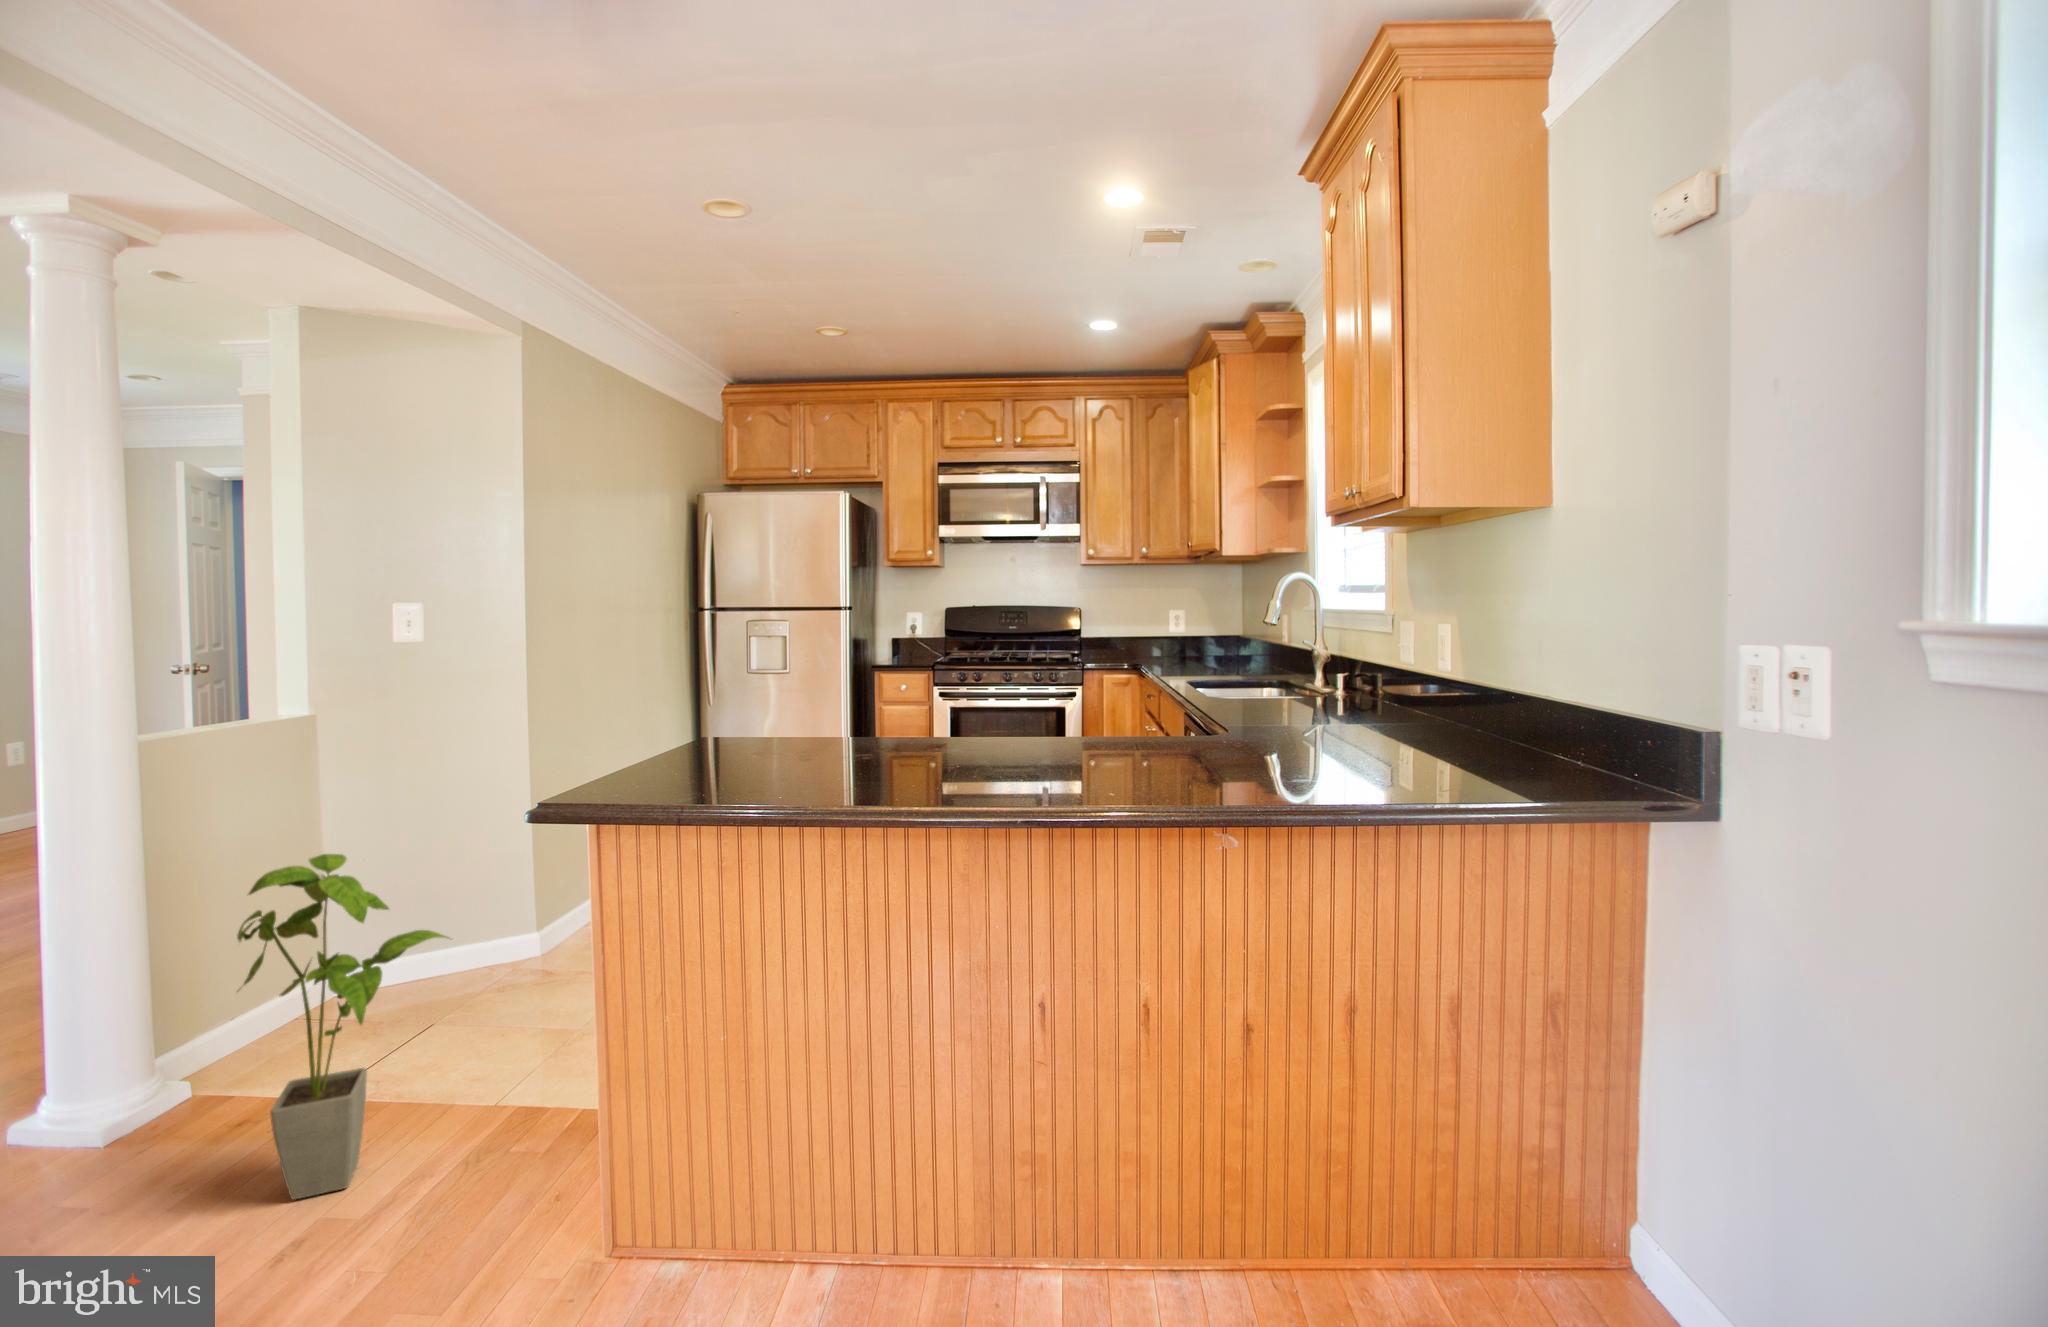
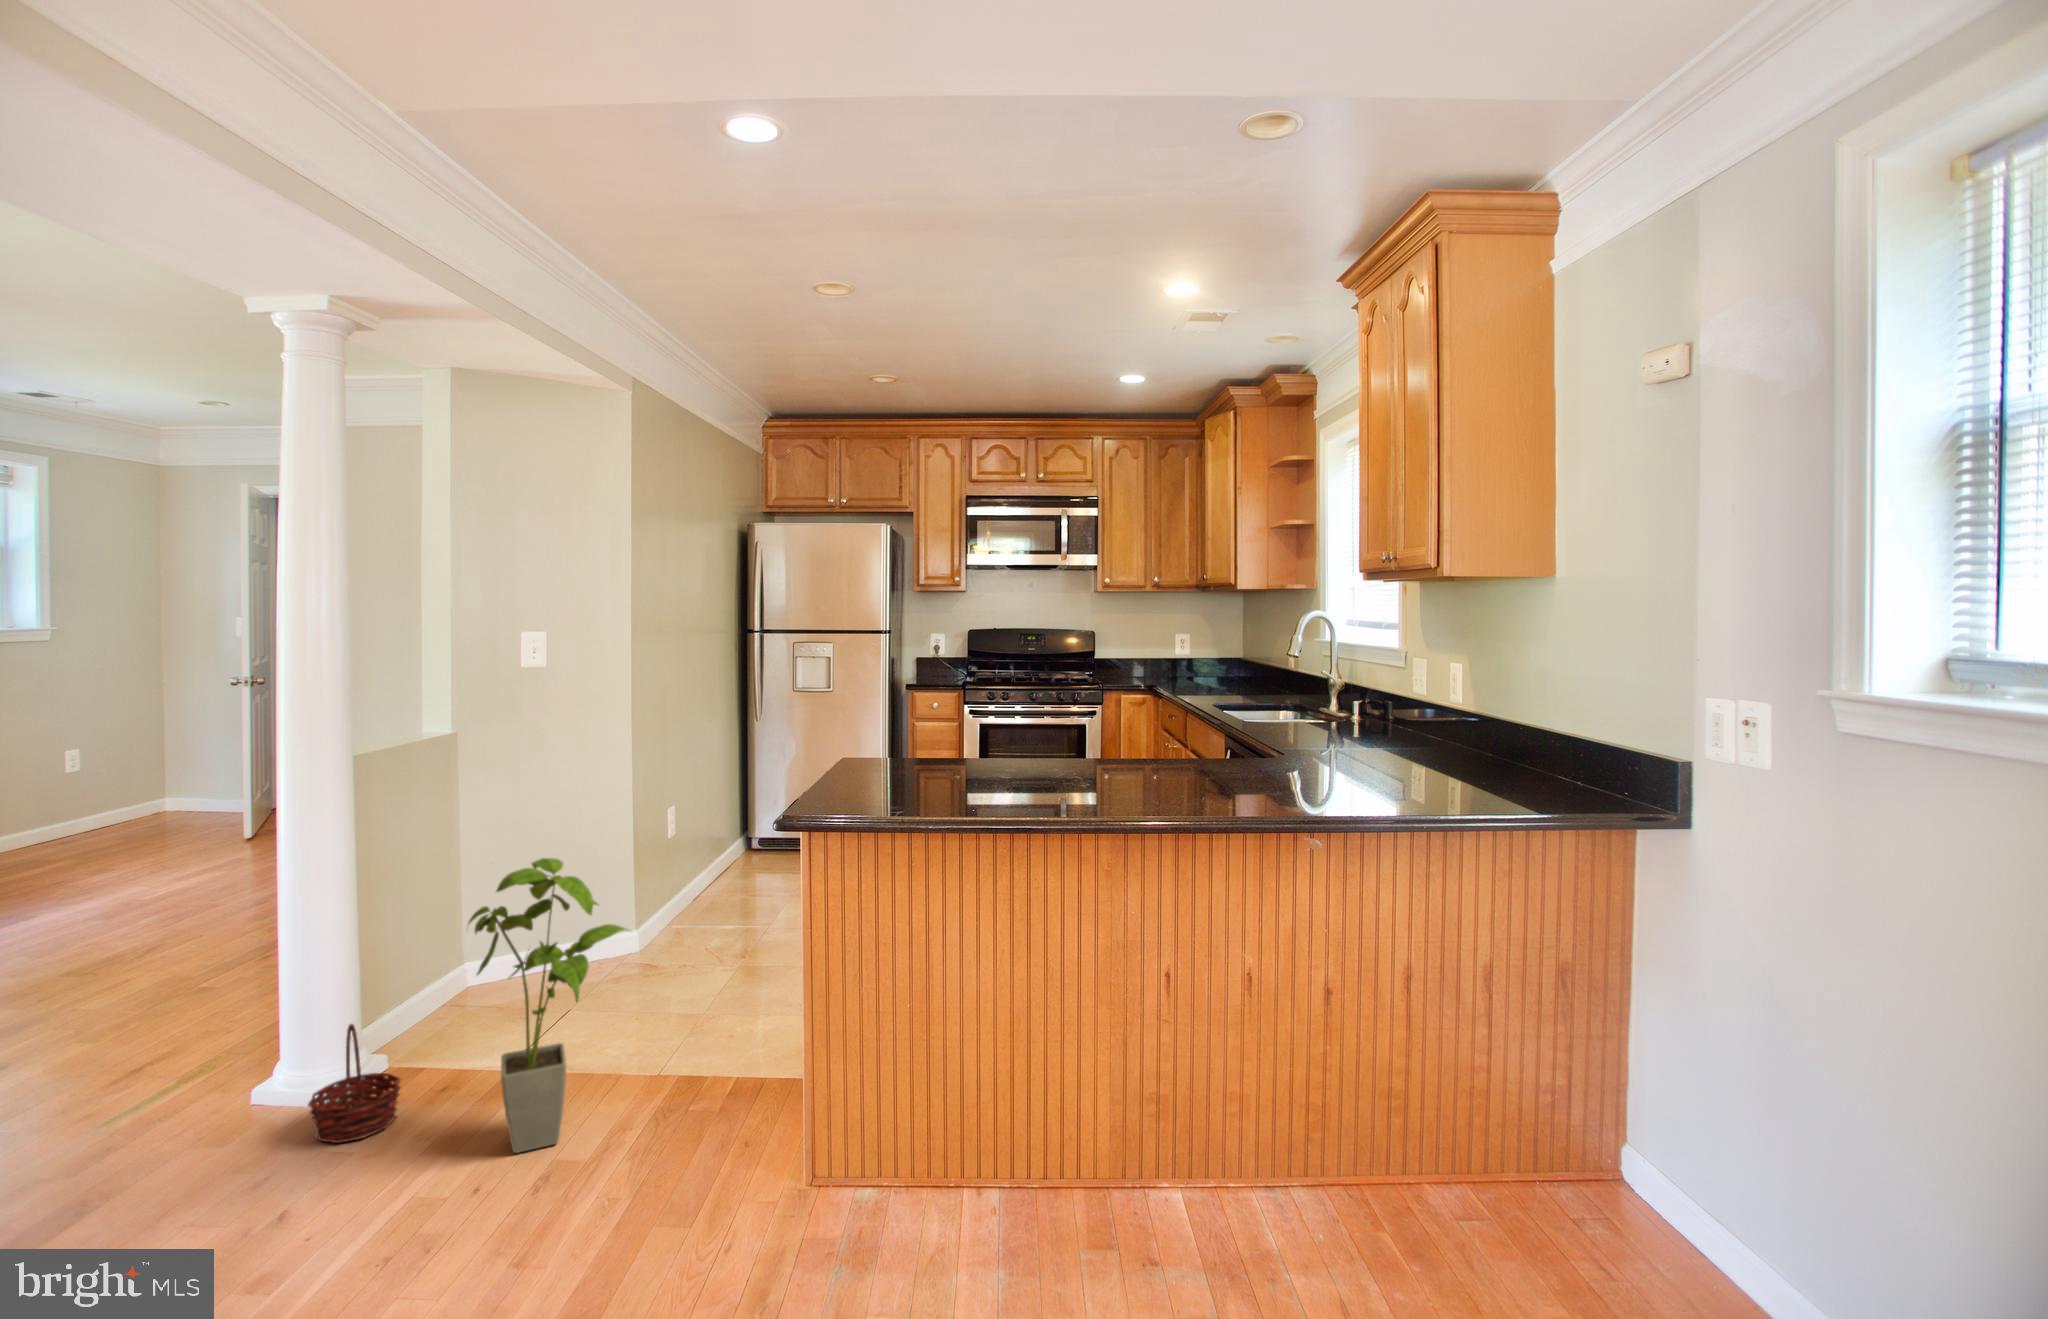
basket: none [70,1042,195,1182] -> present [308,1024,401,1143]

